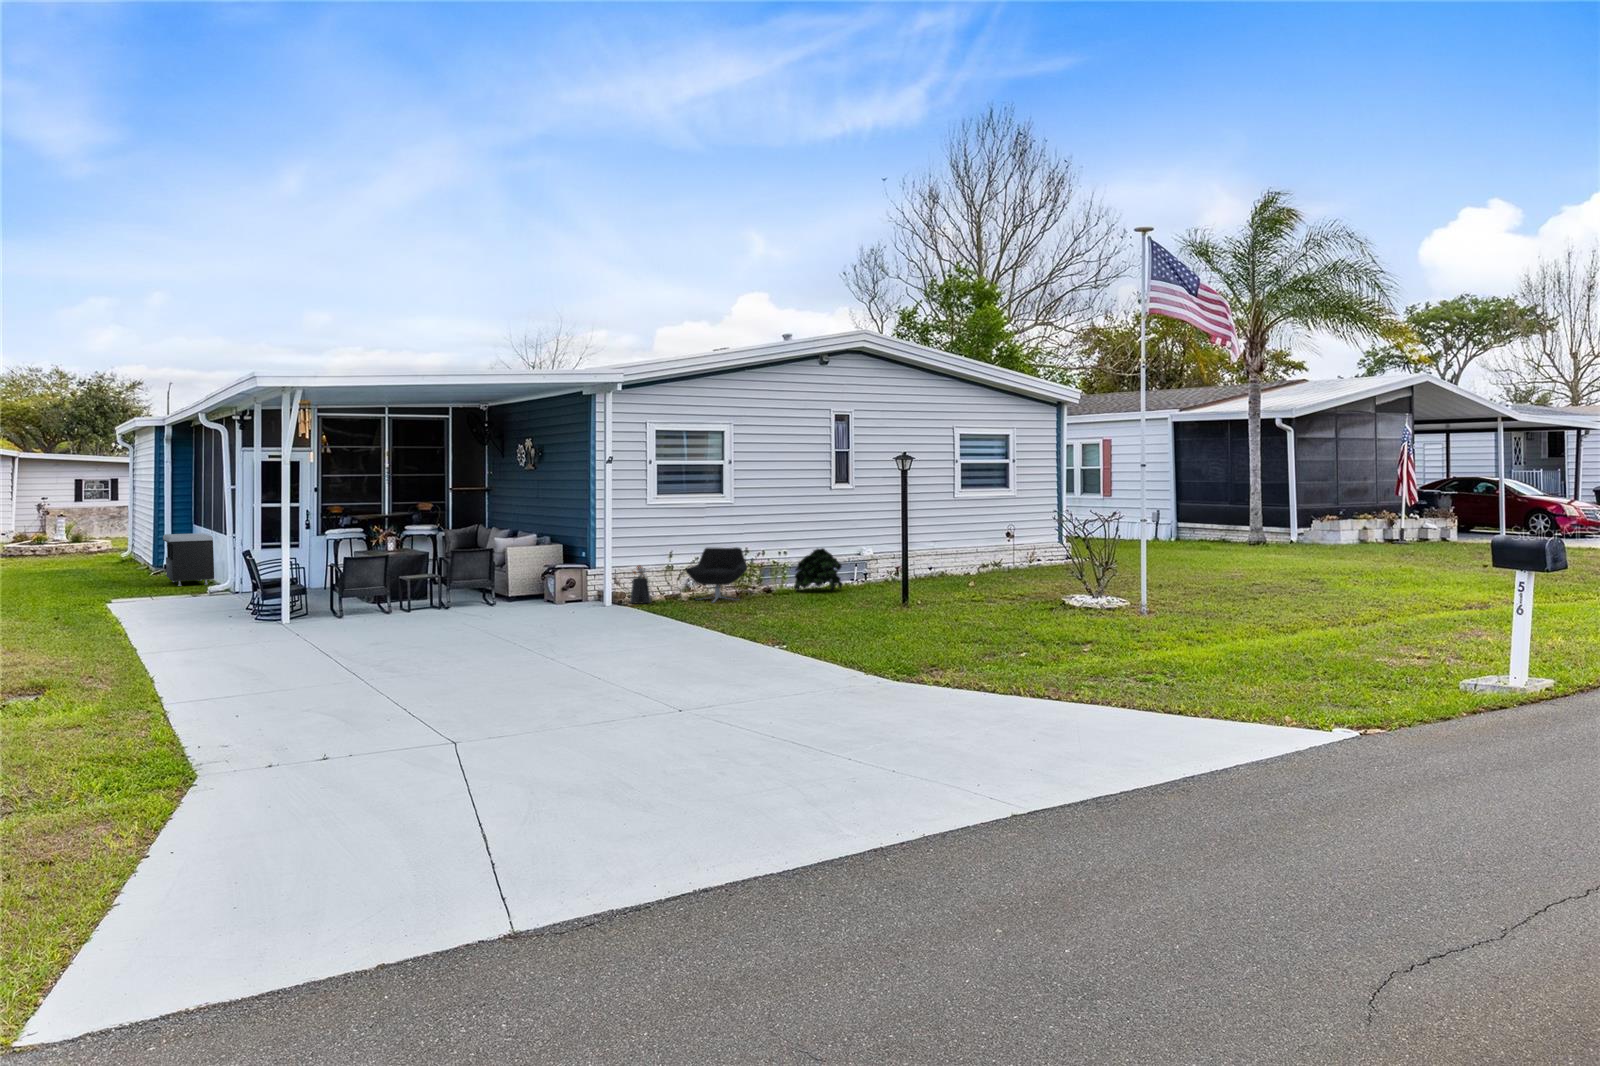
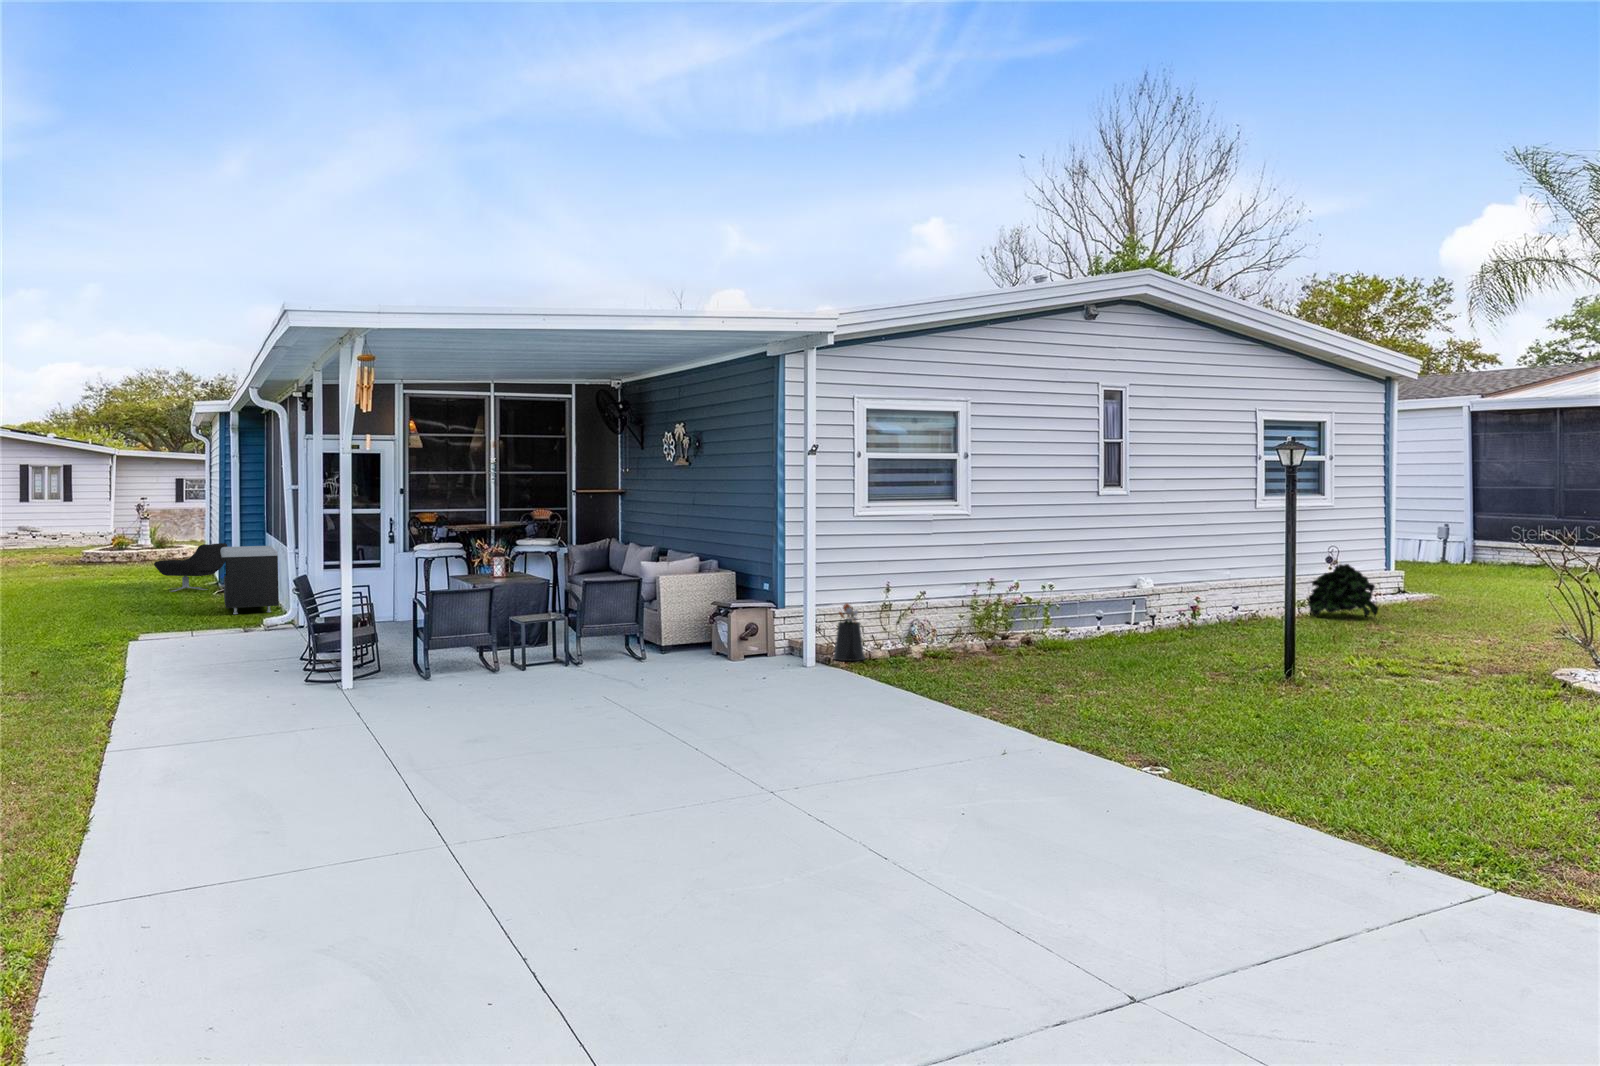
lounge chair: present [685,547,748,602] -> present [154,543,227,592]
potted plant: present [794,548,842,590] -> present [1308,564,1379,617]

